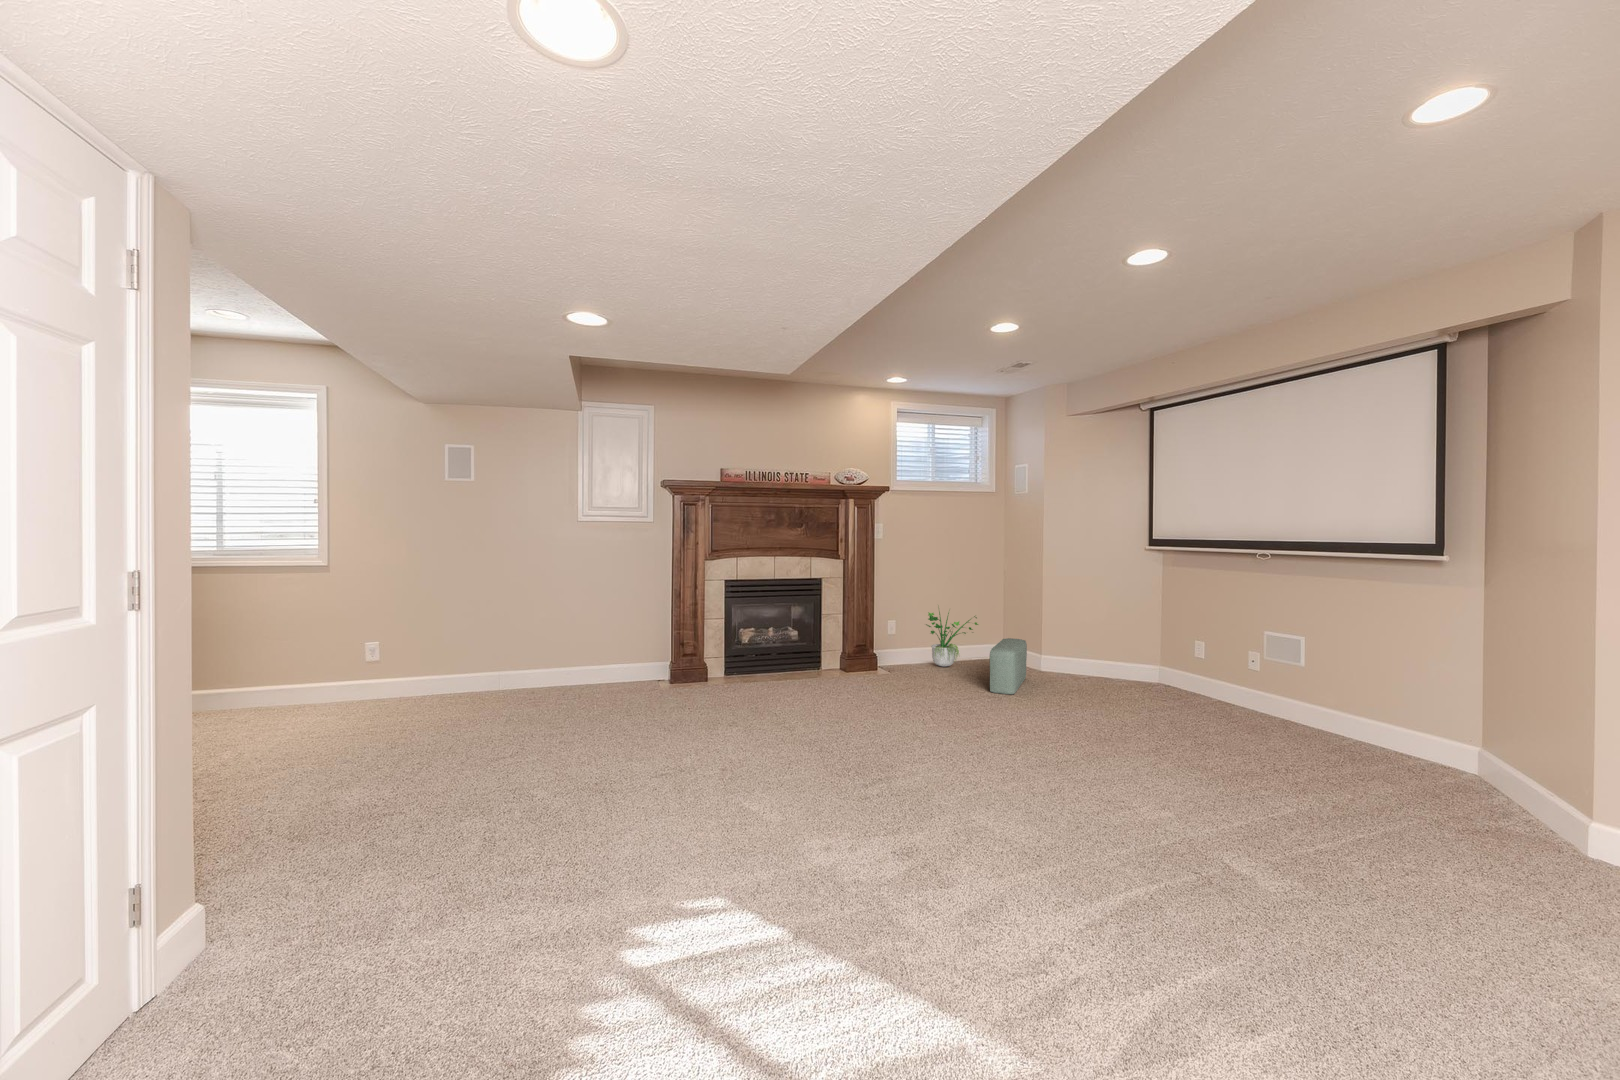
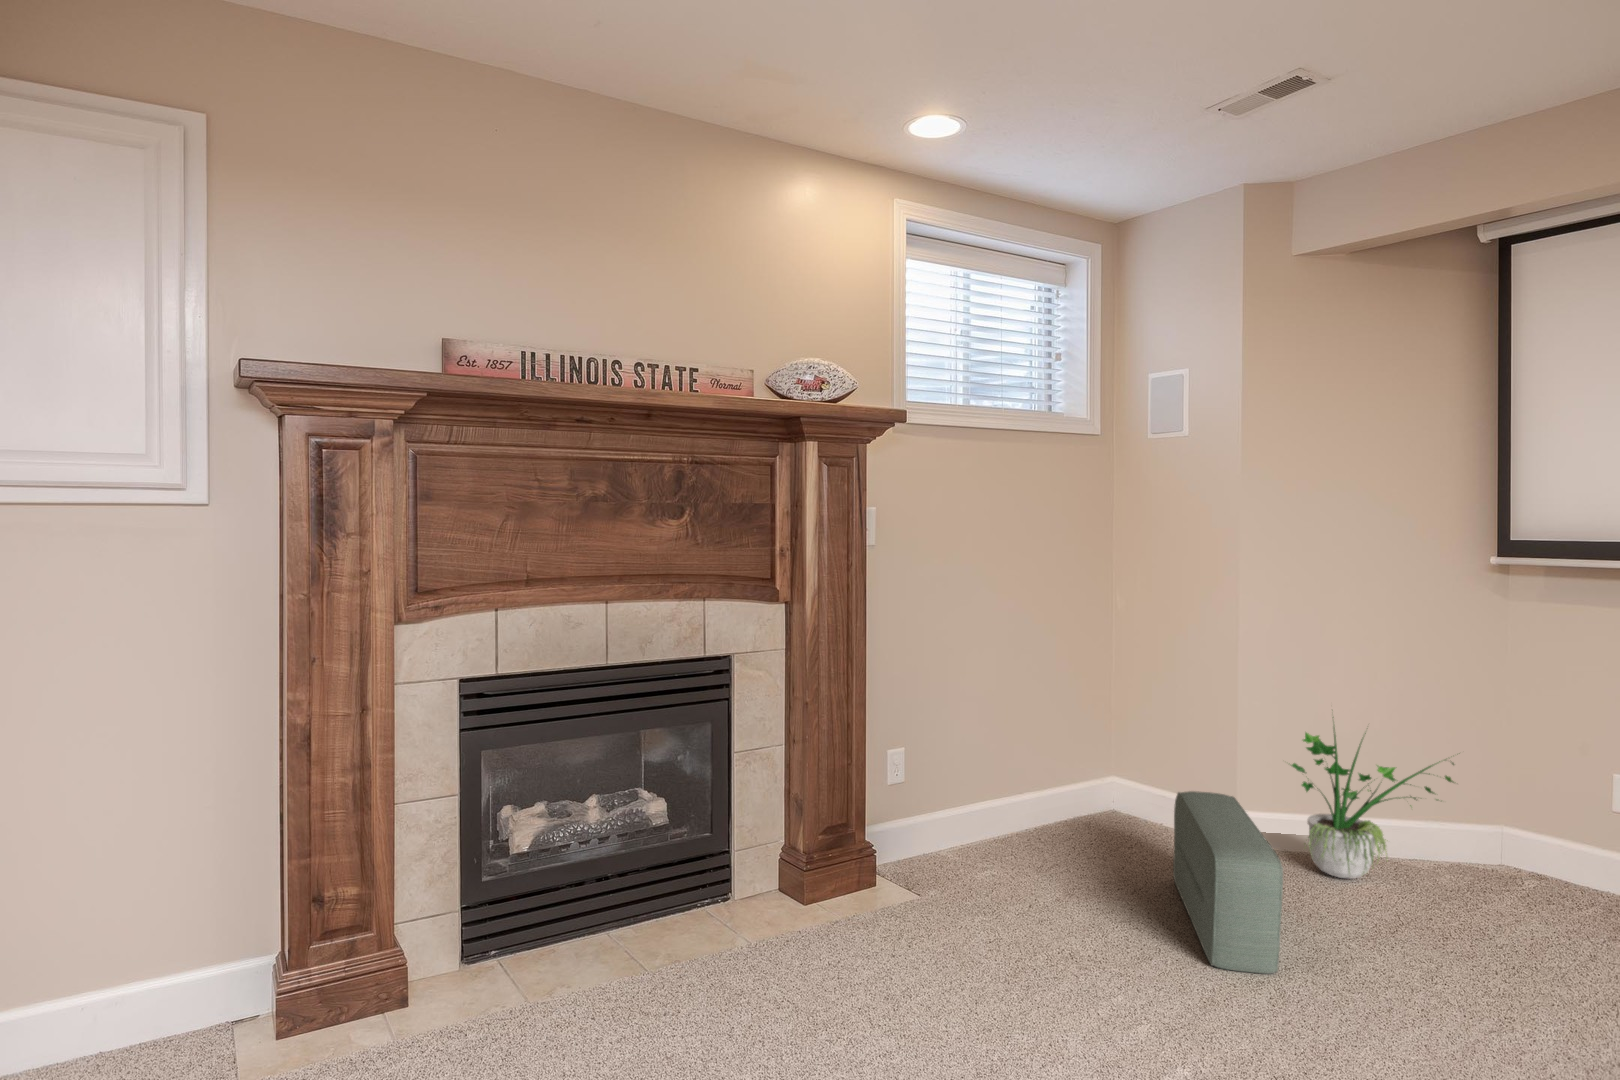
potted plant: present [926,612,978,667] -> present [1291,728,1454,879]

